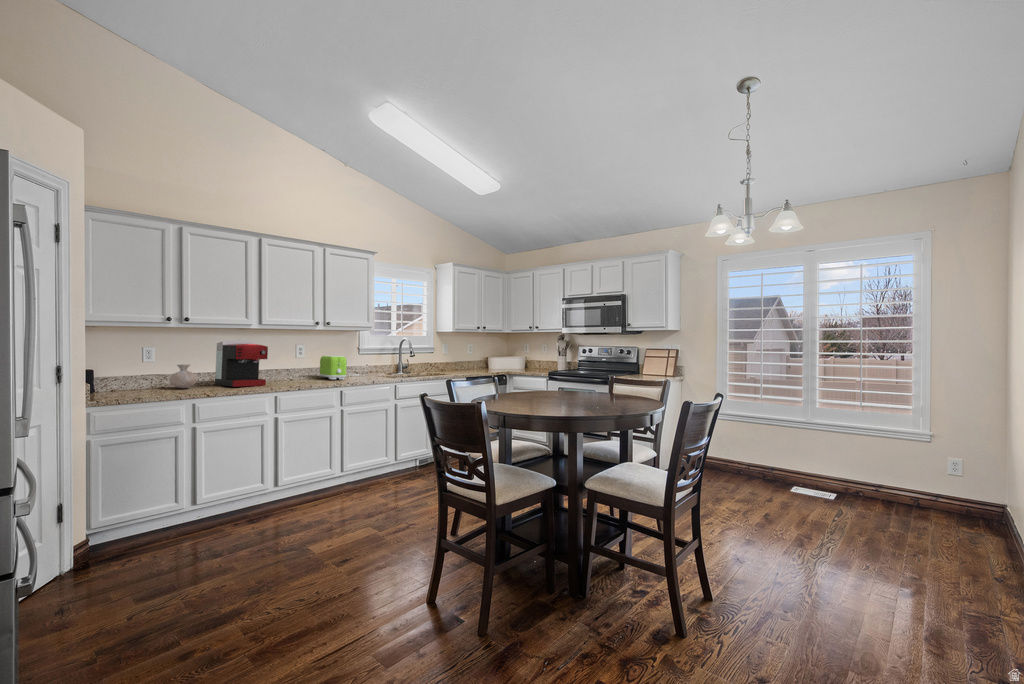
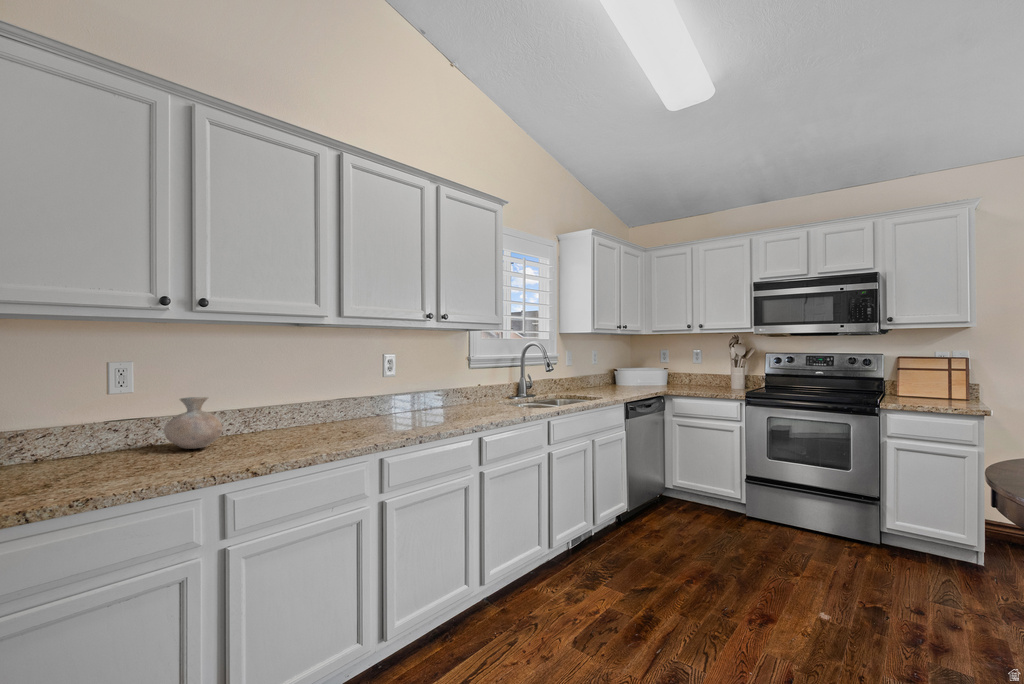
coffee maker: present [215,340,268,387] -> none [253,346,354,441]
toaster: present [320,355,347,379] -> none [419,372,471,415]

